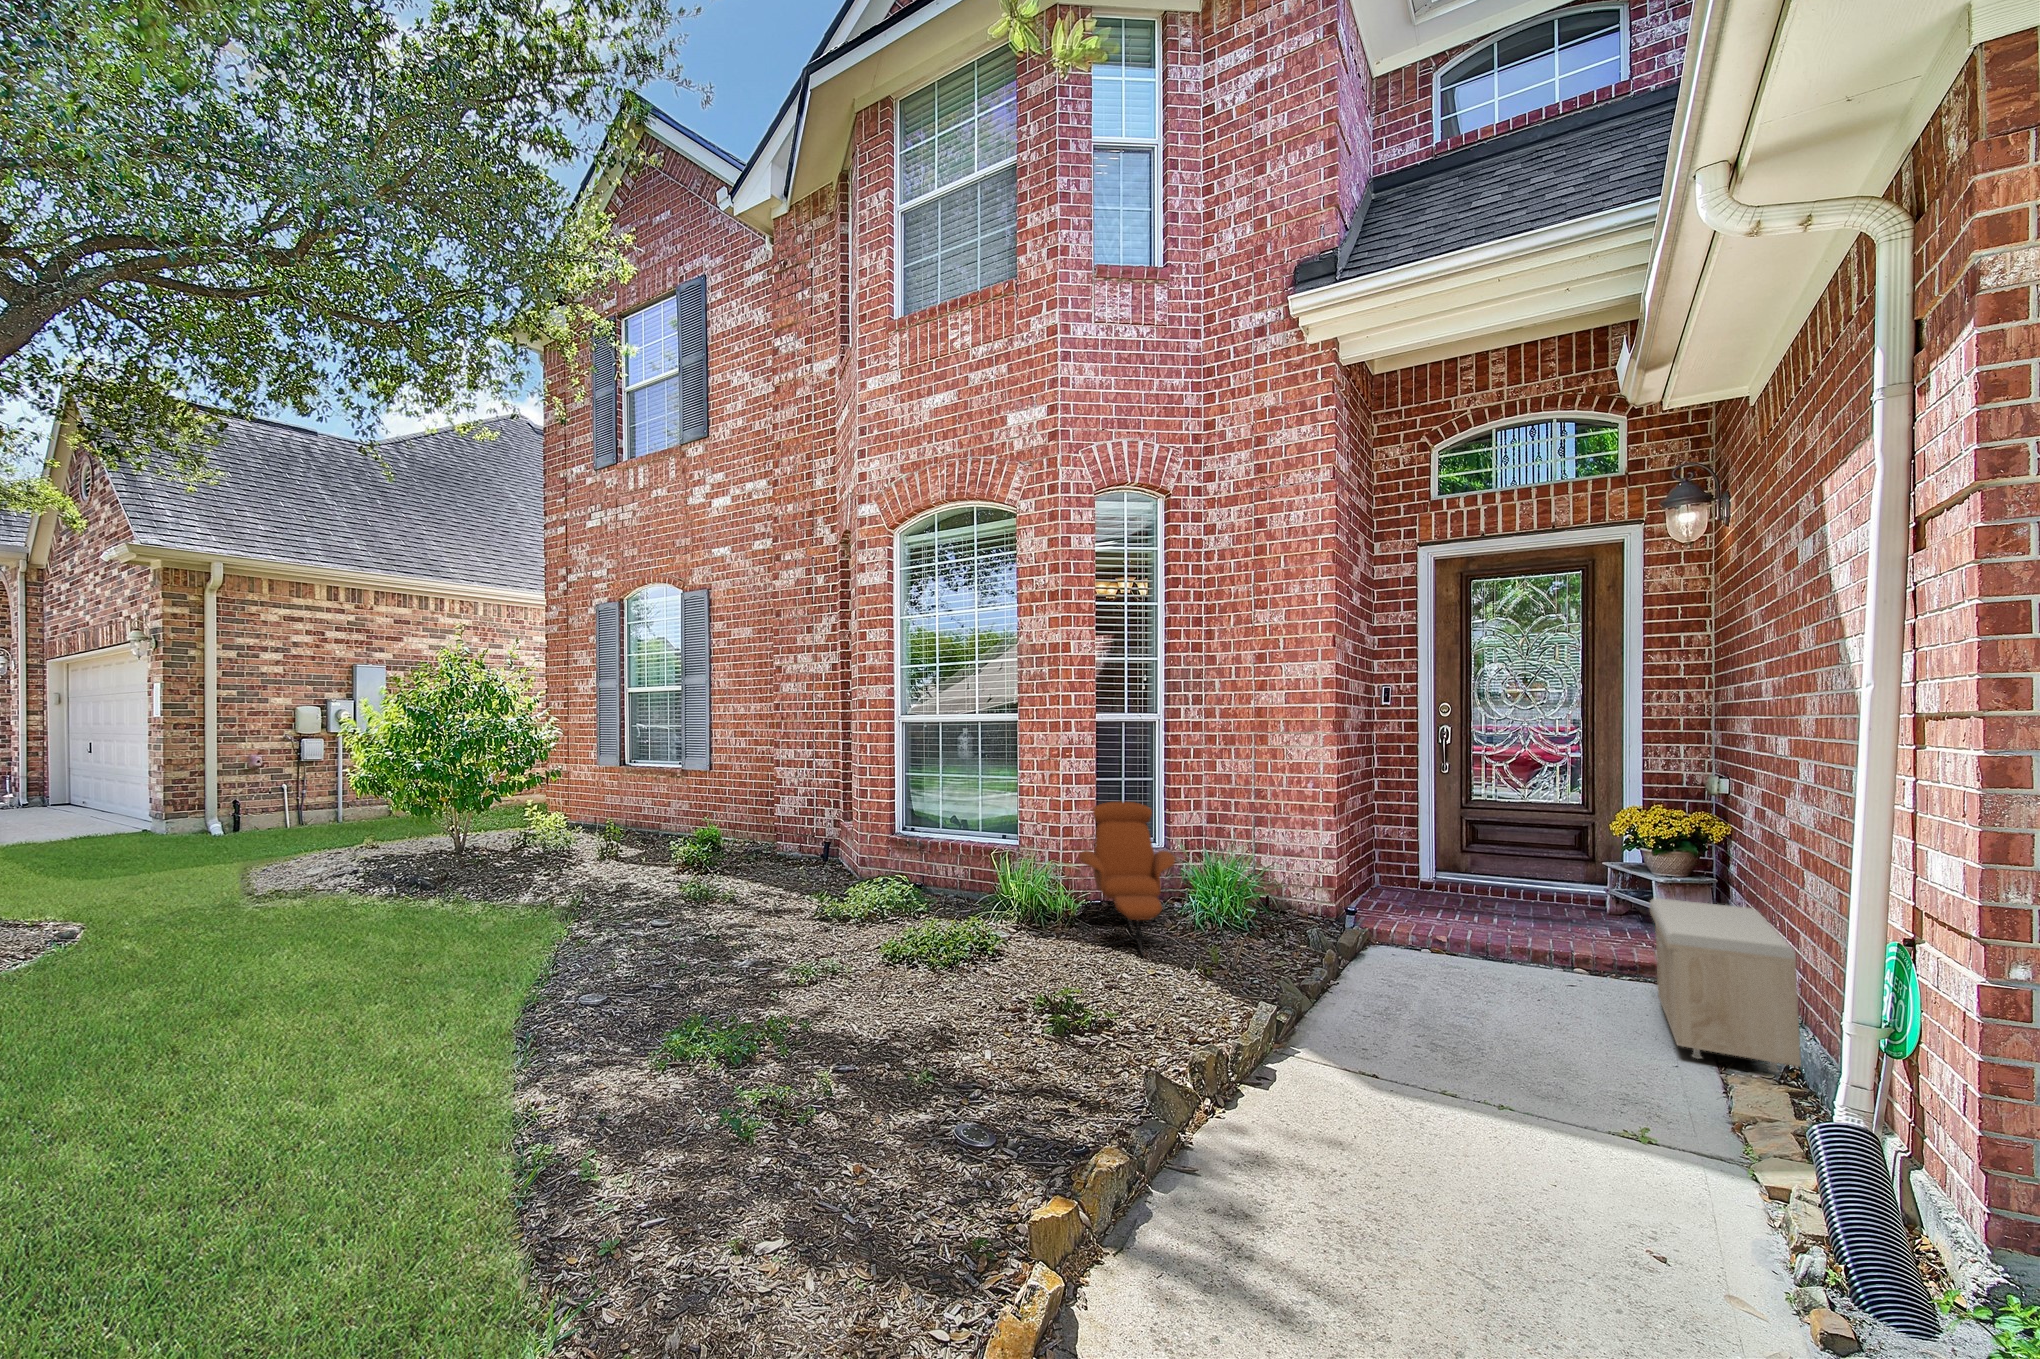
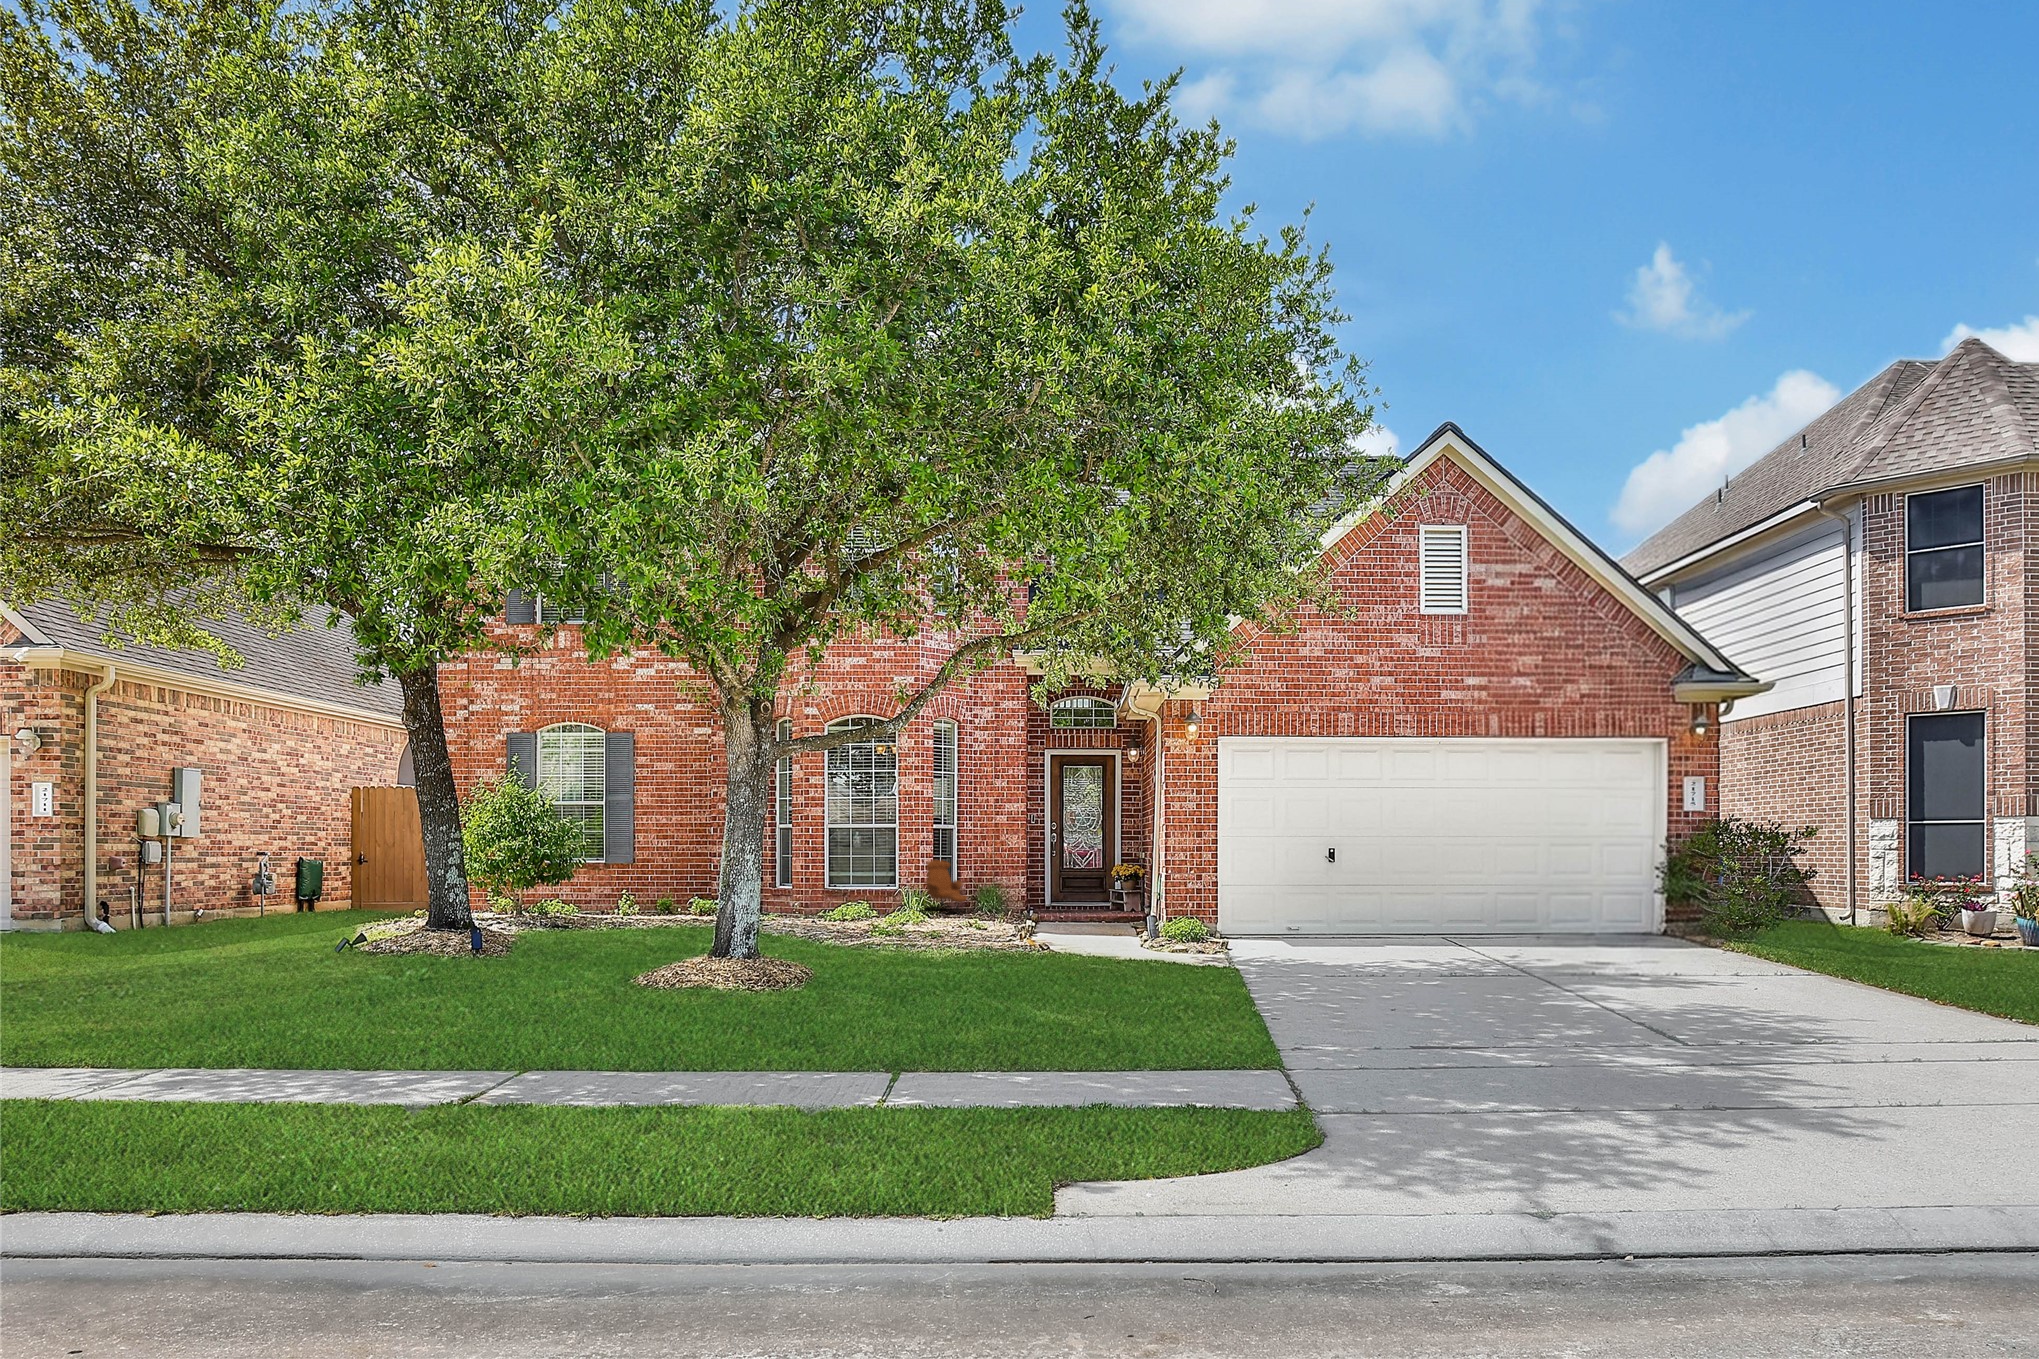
storage bench: present [1650,898,1801,1073] -> none [1119,885,1149,926]

